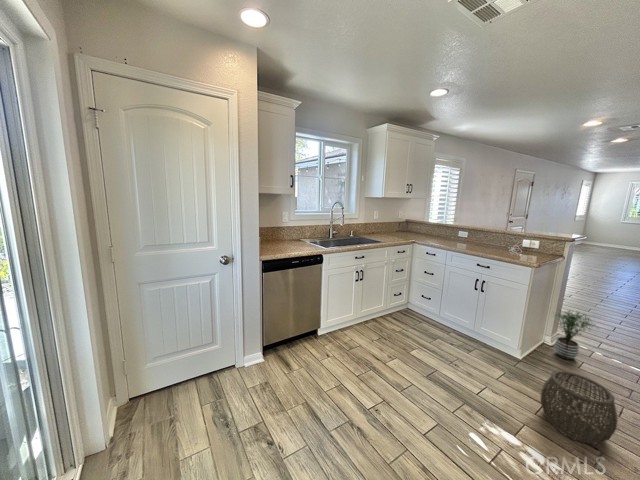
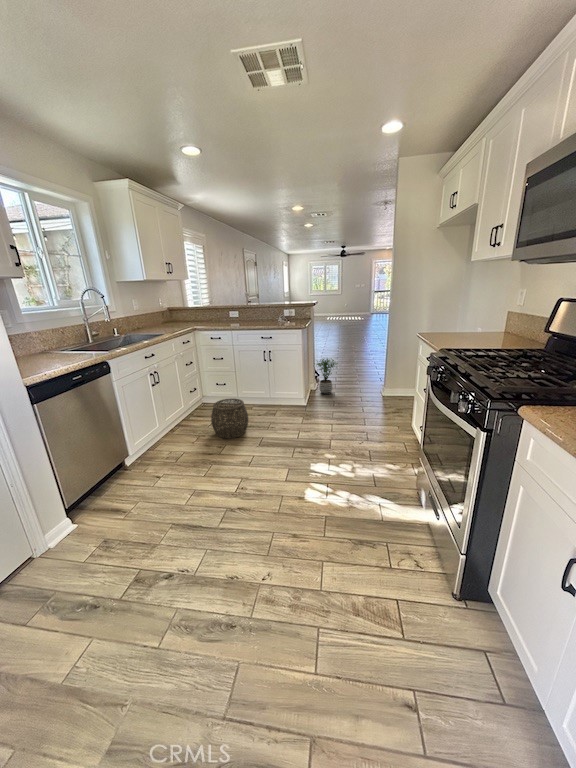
woven basket: present [541,371,618,445] -> present [211,398,249,439]

